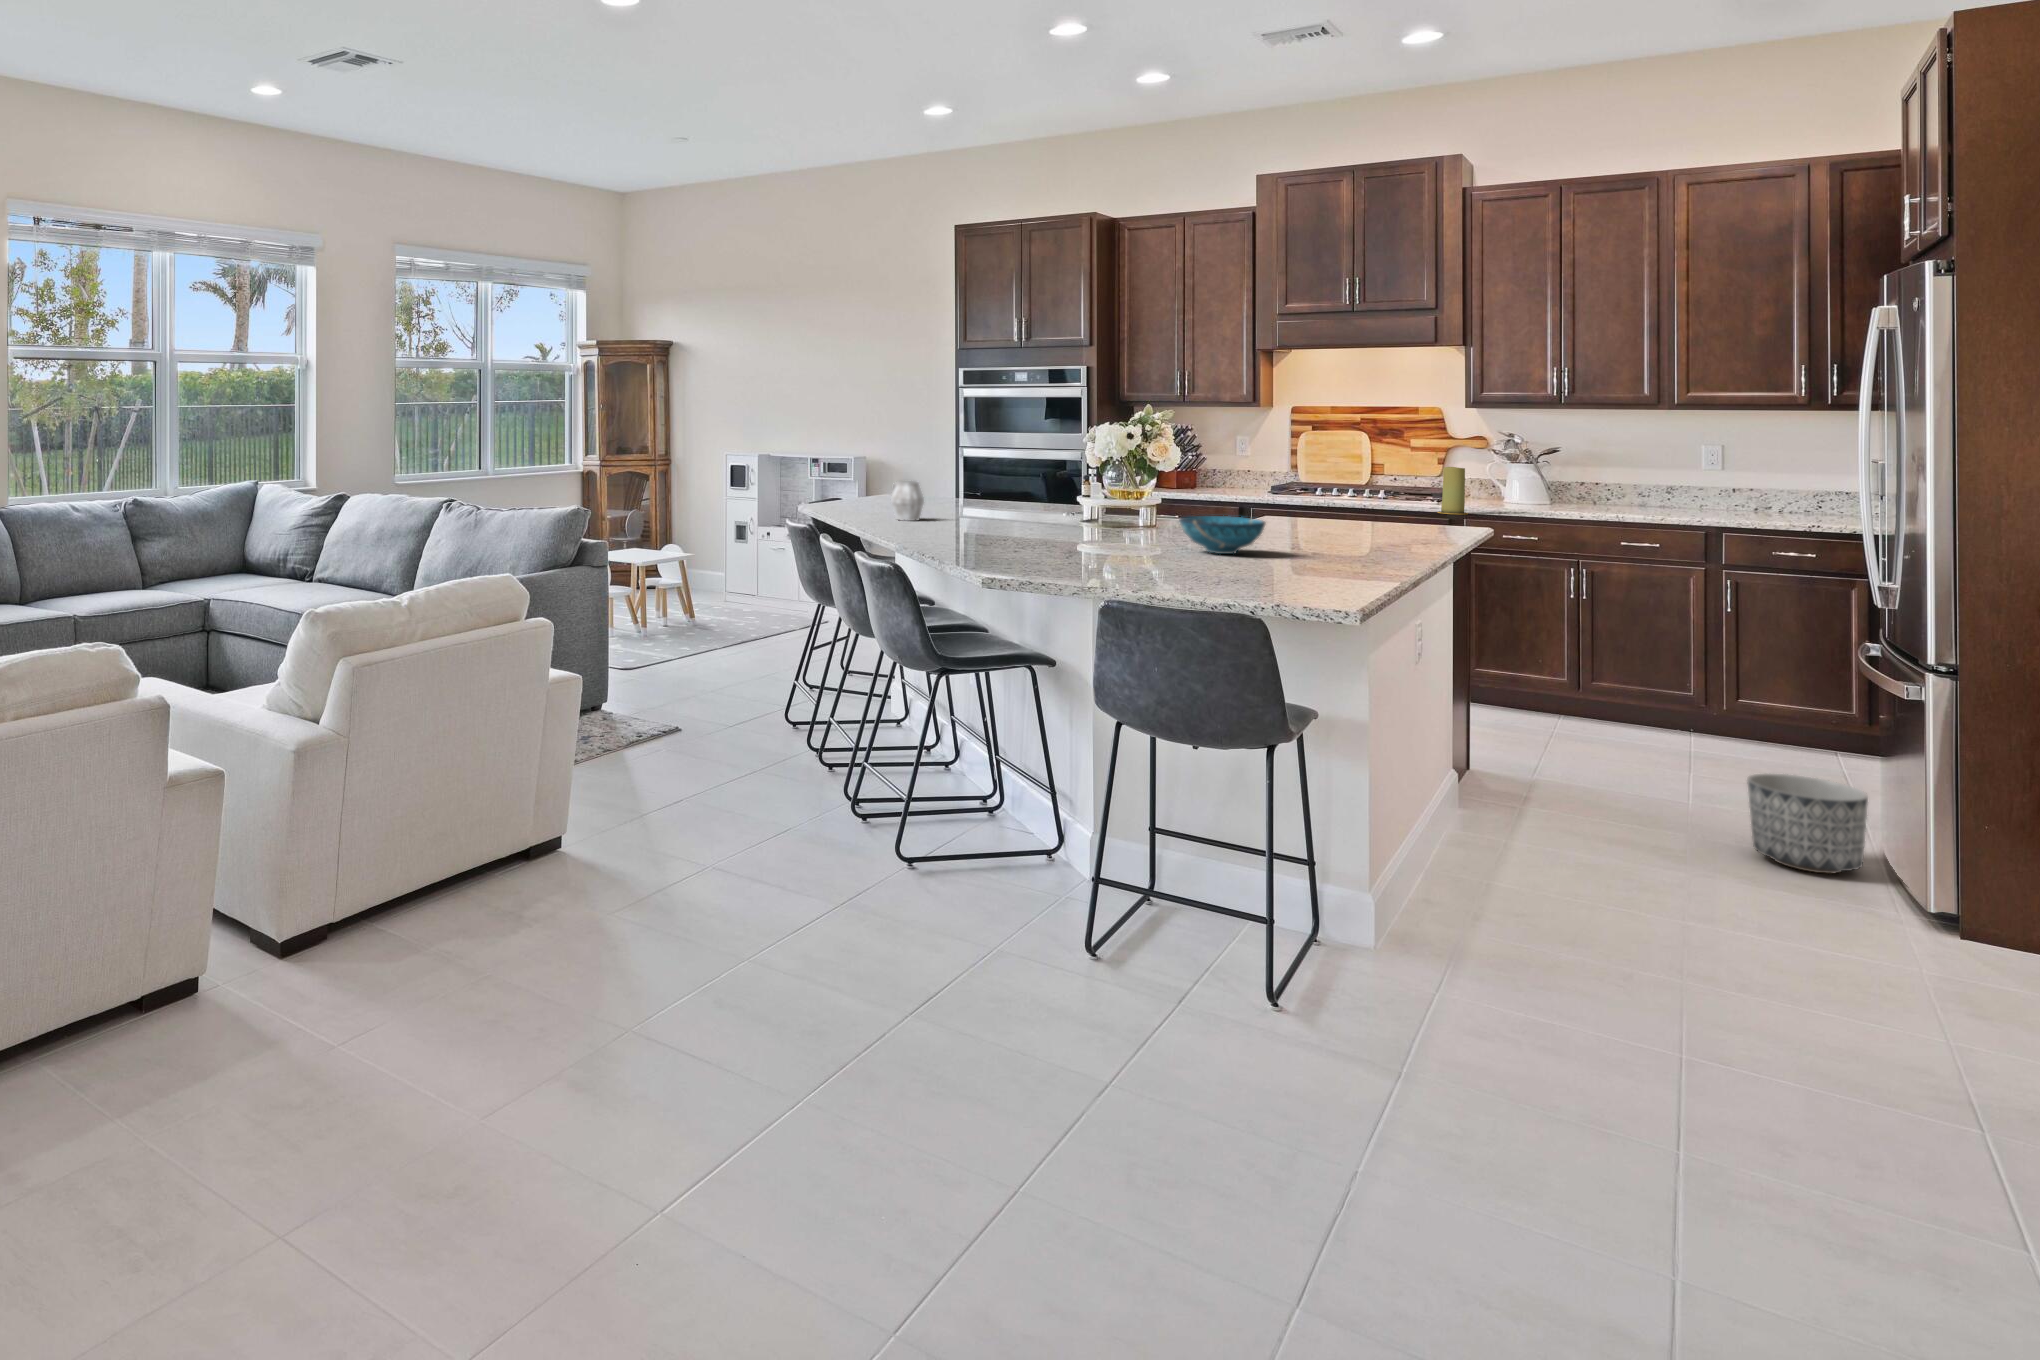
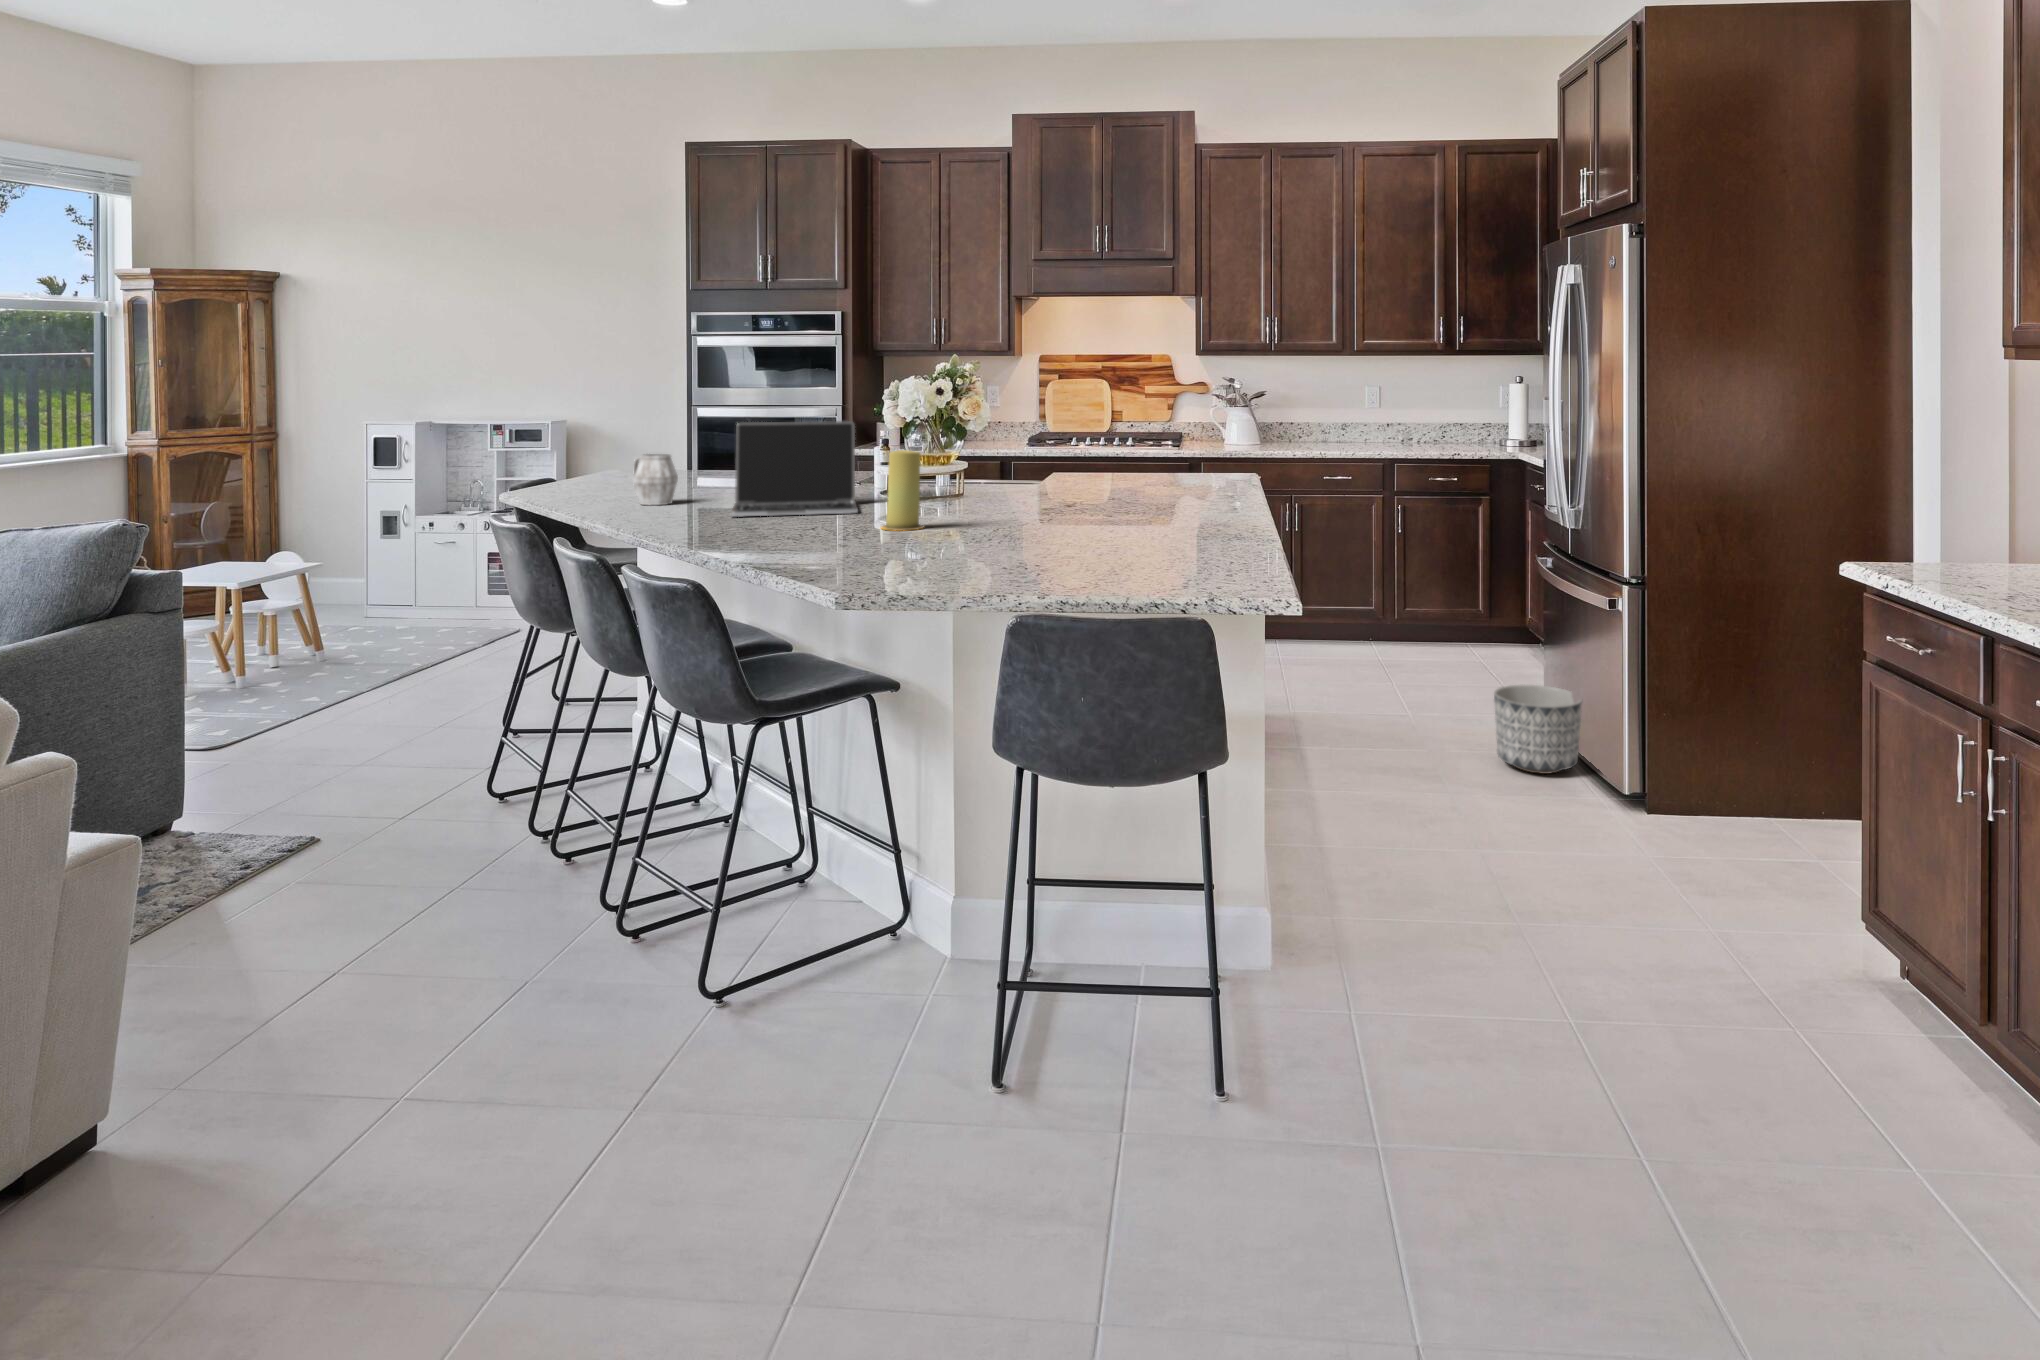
laptop: none [954,459,1061,535] -> present [731,421,858,517]
candle: present [1438,467,1468,514] -> present [881,450,924,531]
decorative bowl: present [1179,516,1265,554] -> none [1018,479,1112,524]

